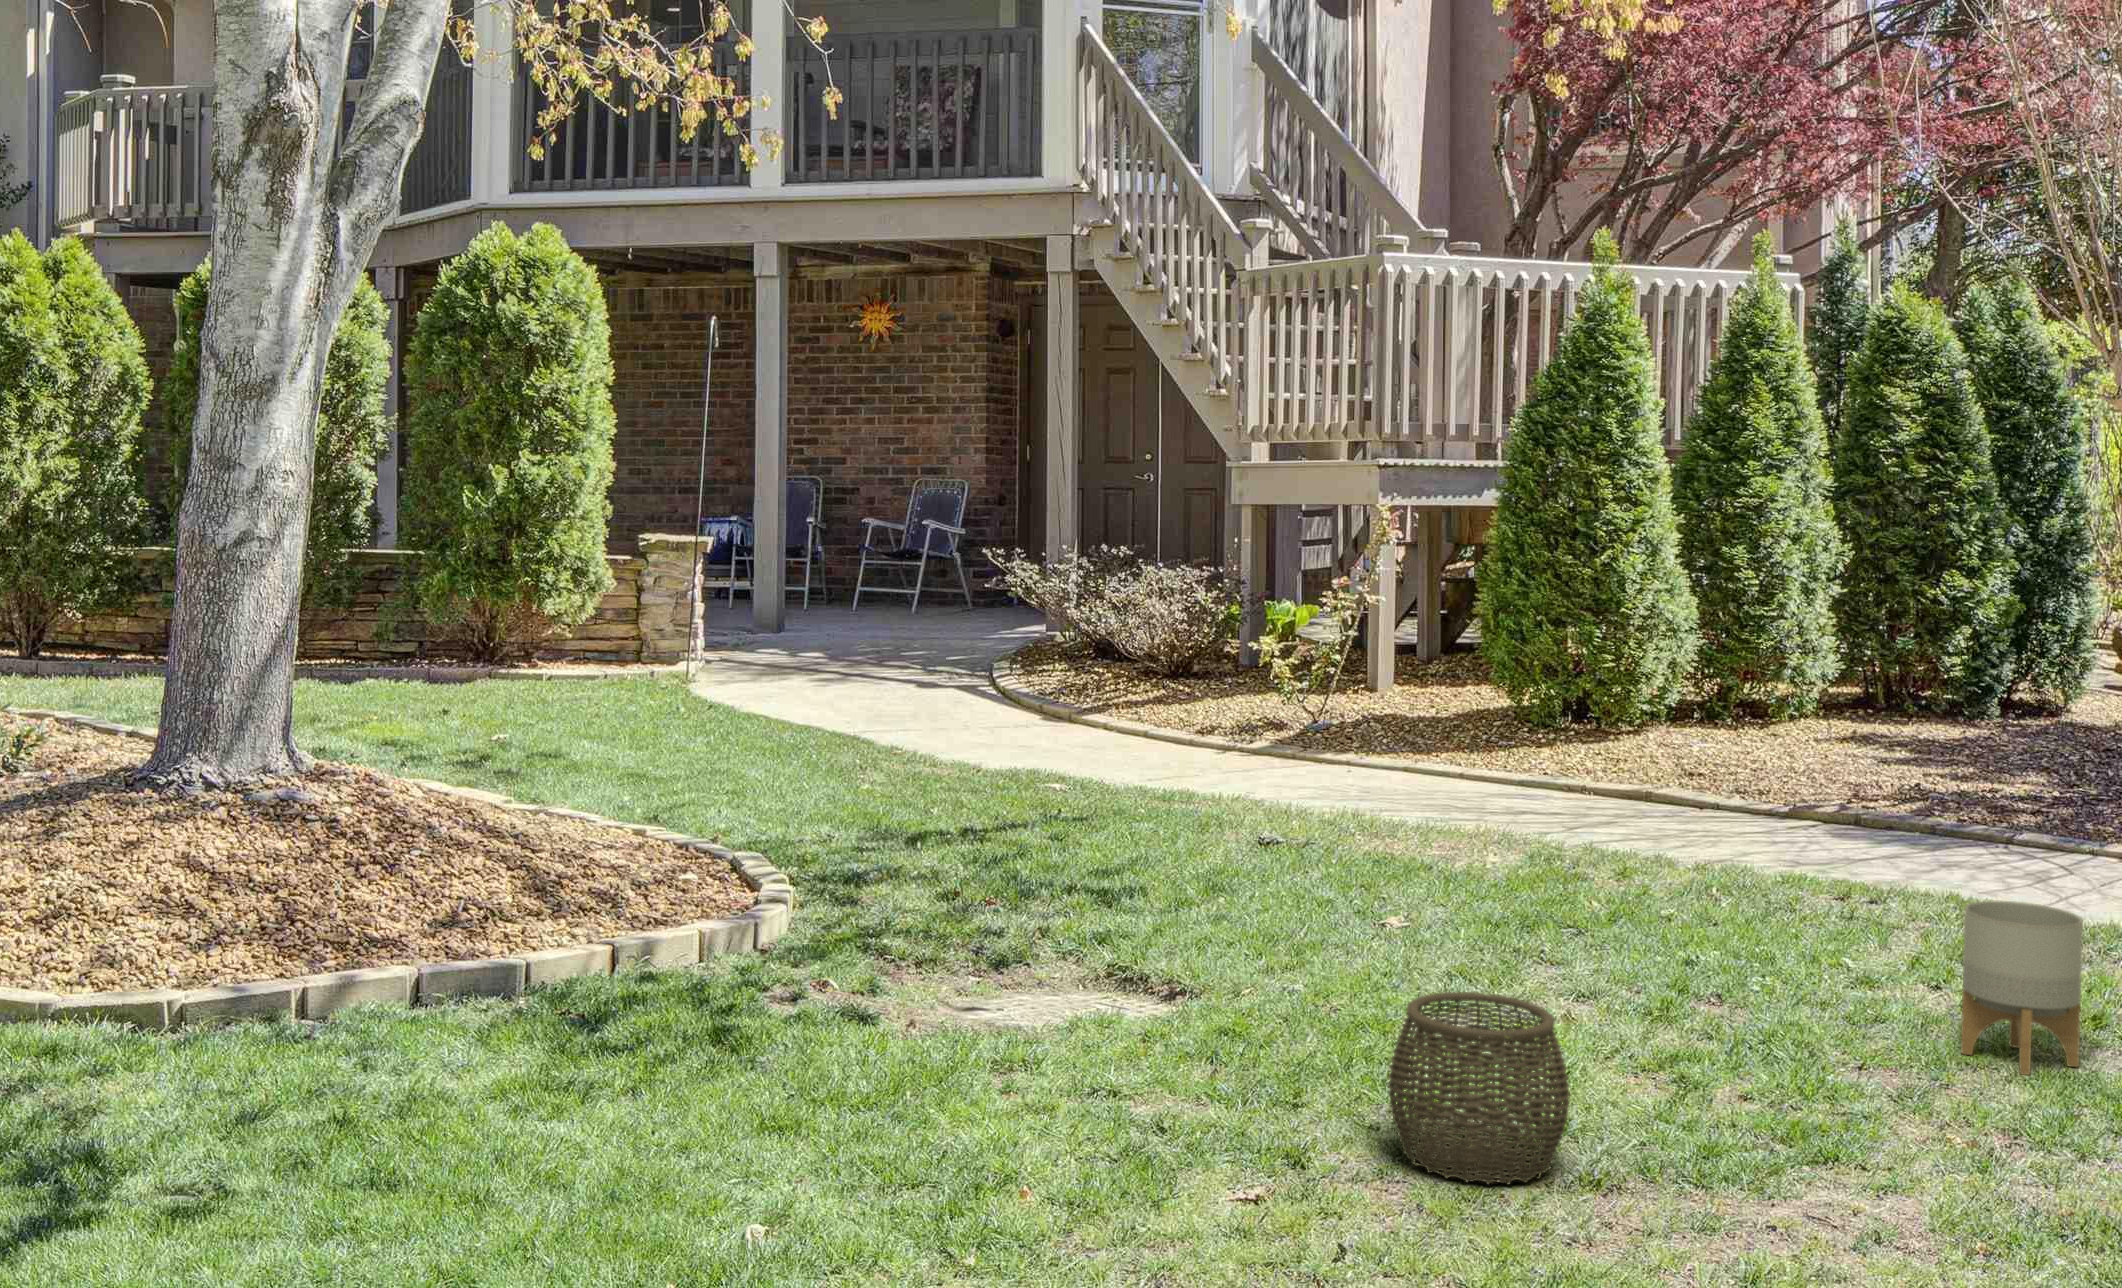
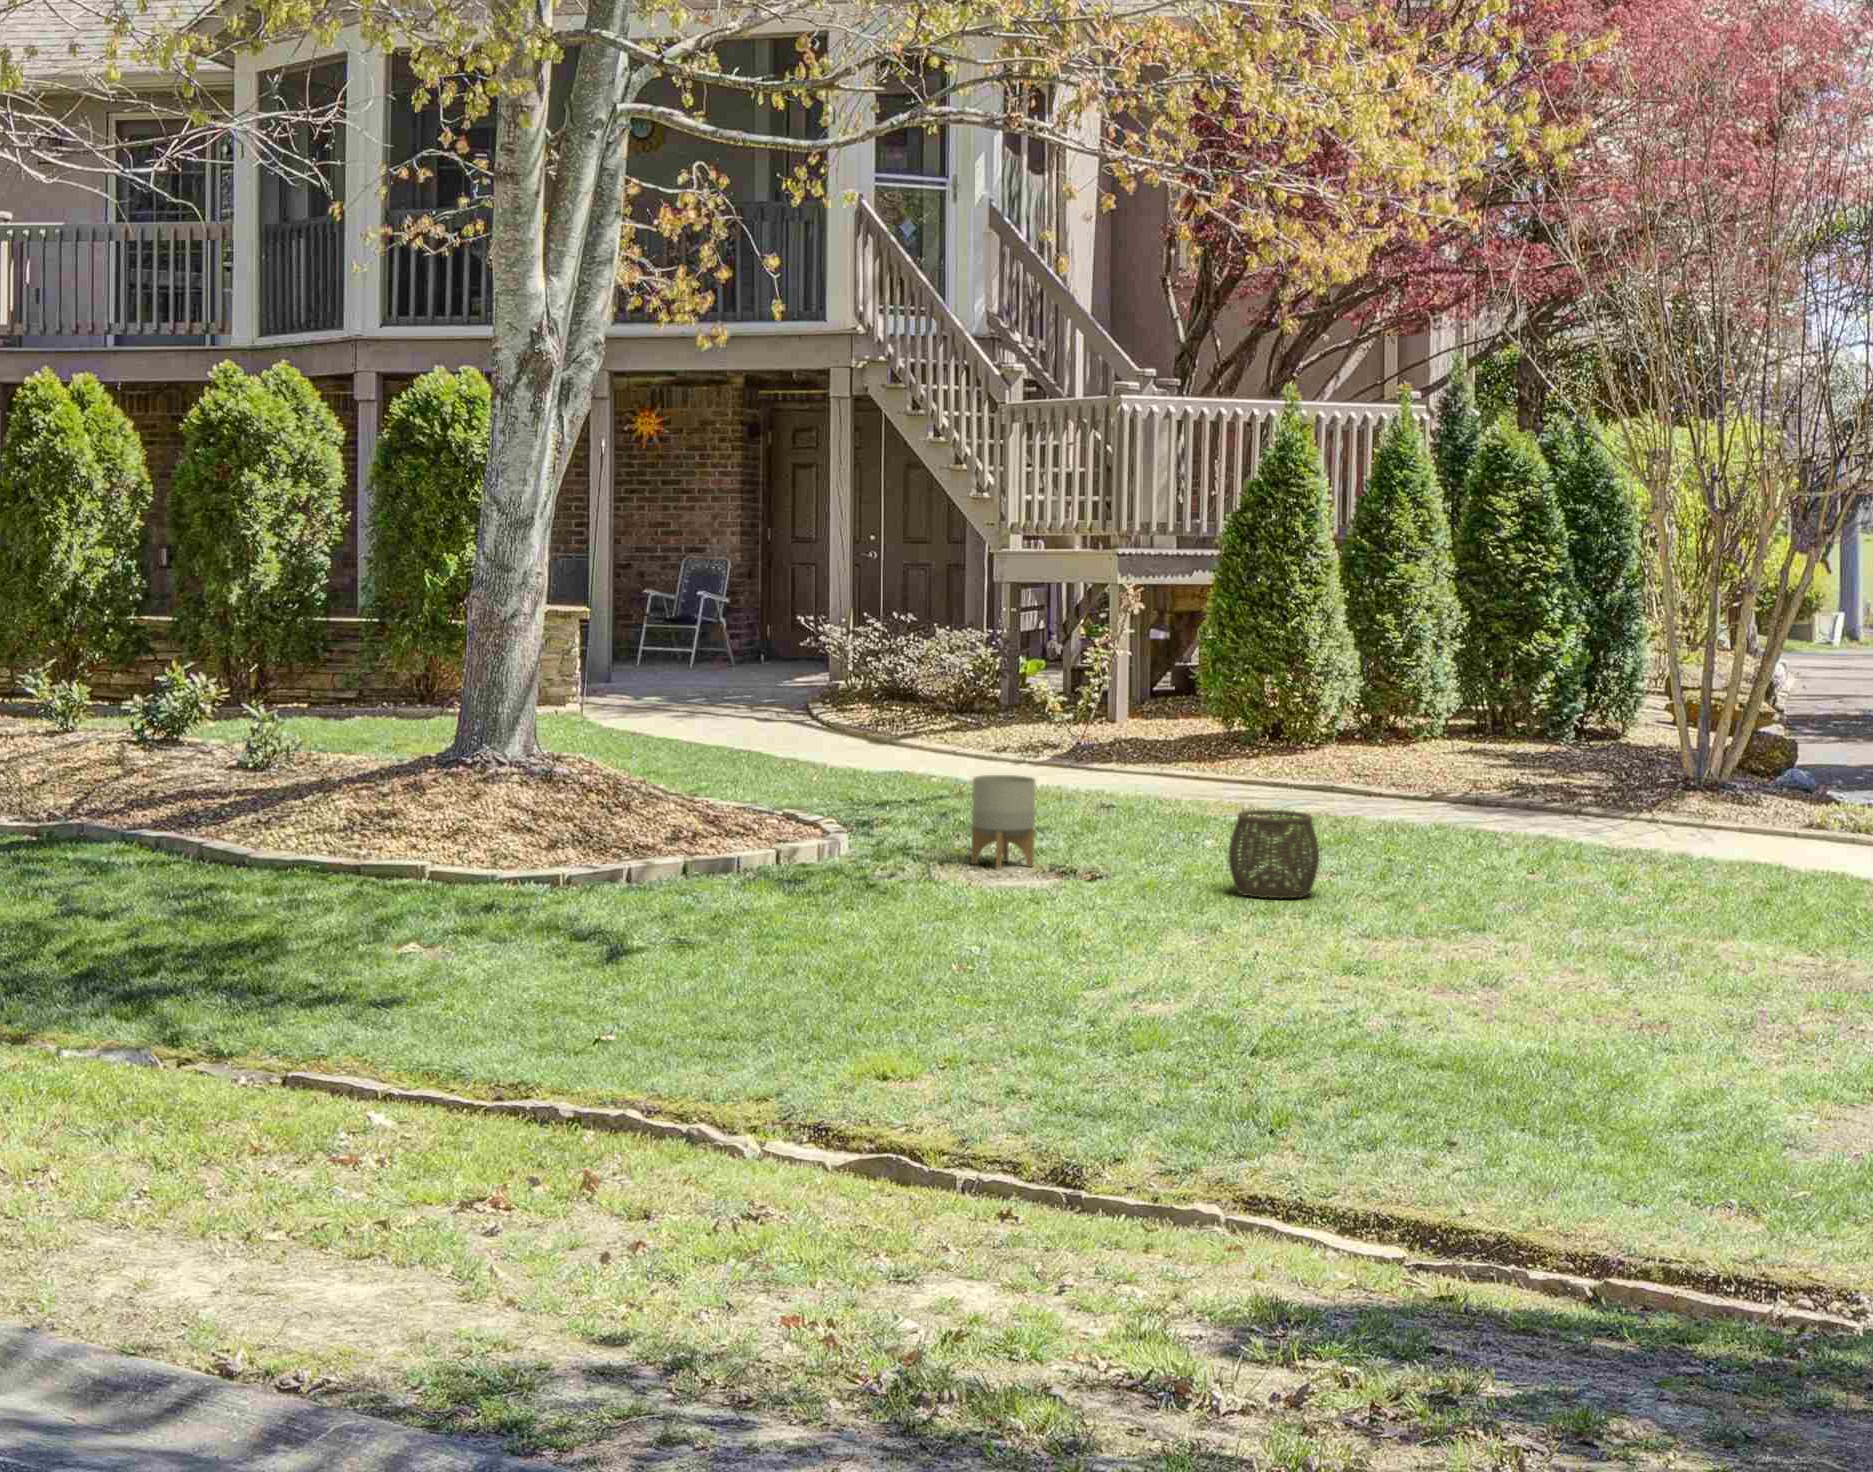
planter: present [1961,900,2083,1075] -> present [971,775,1035,870]

